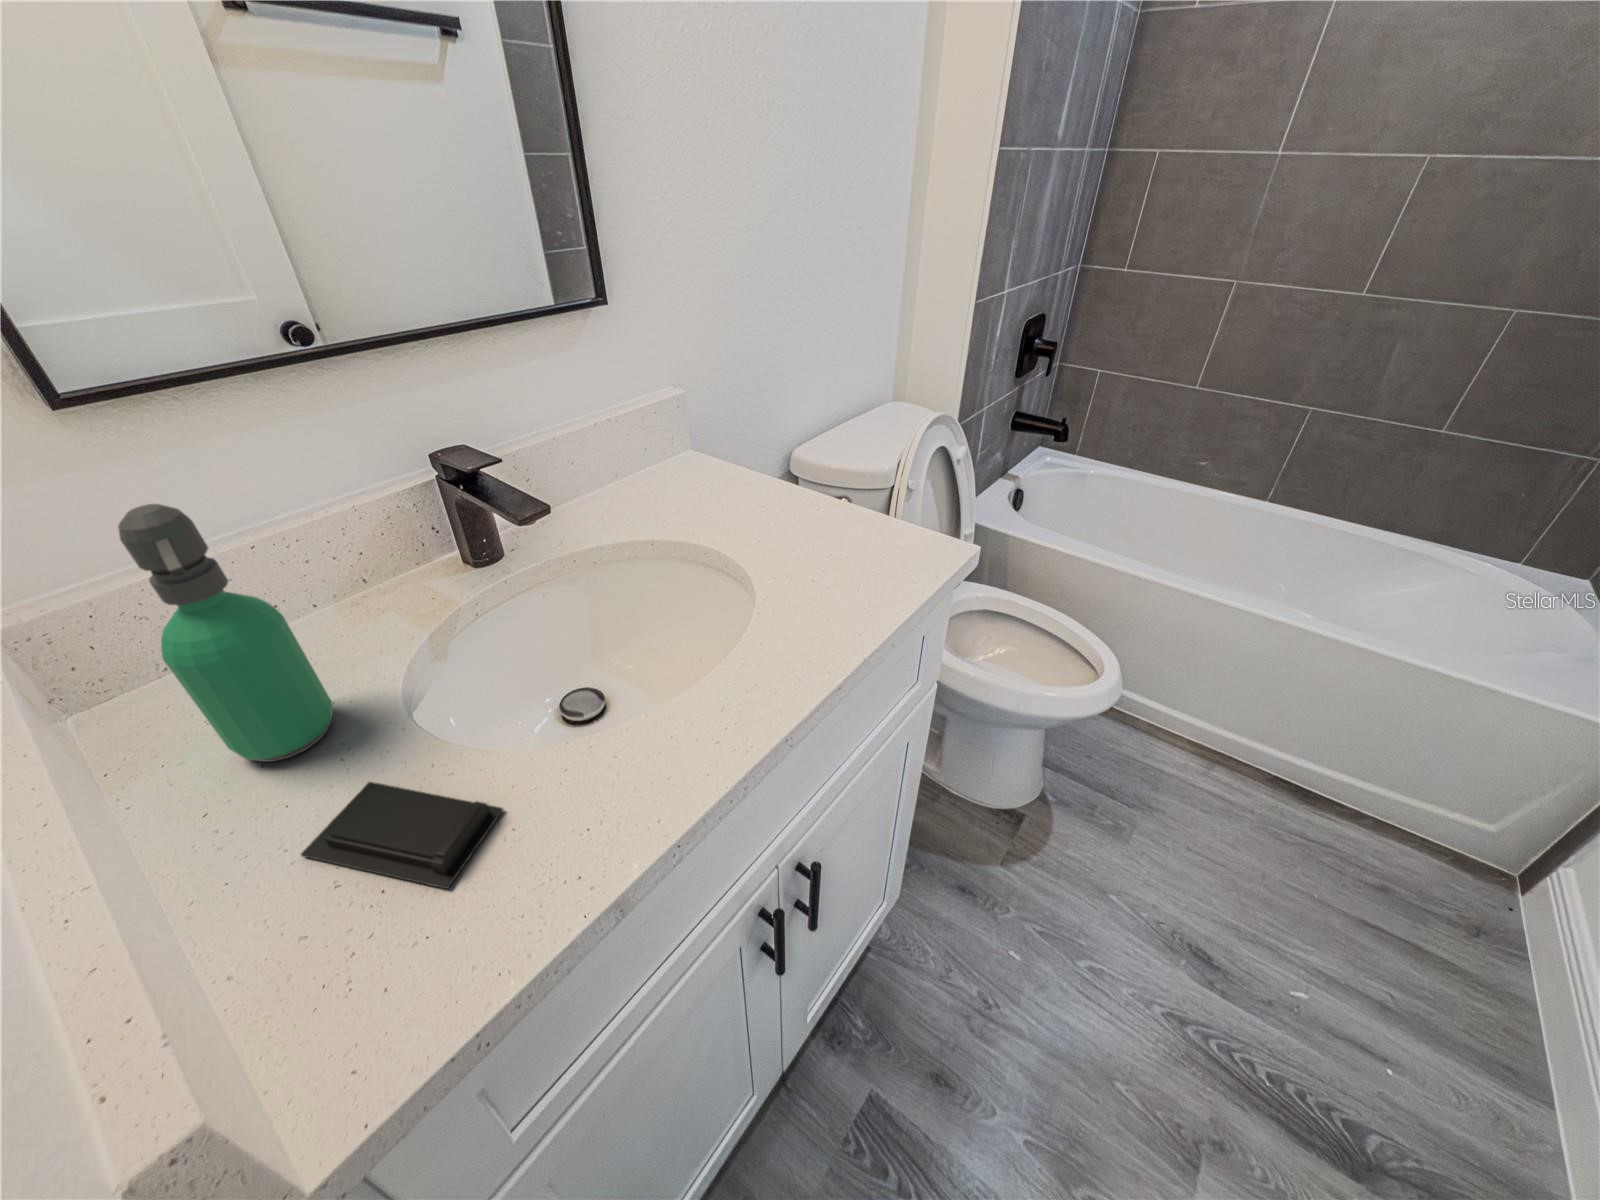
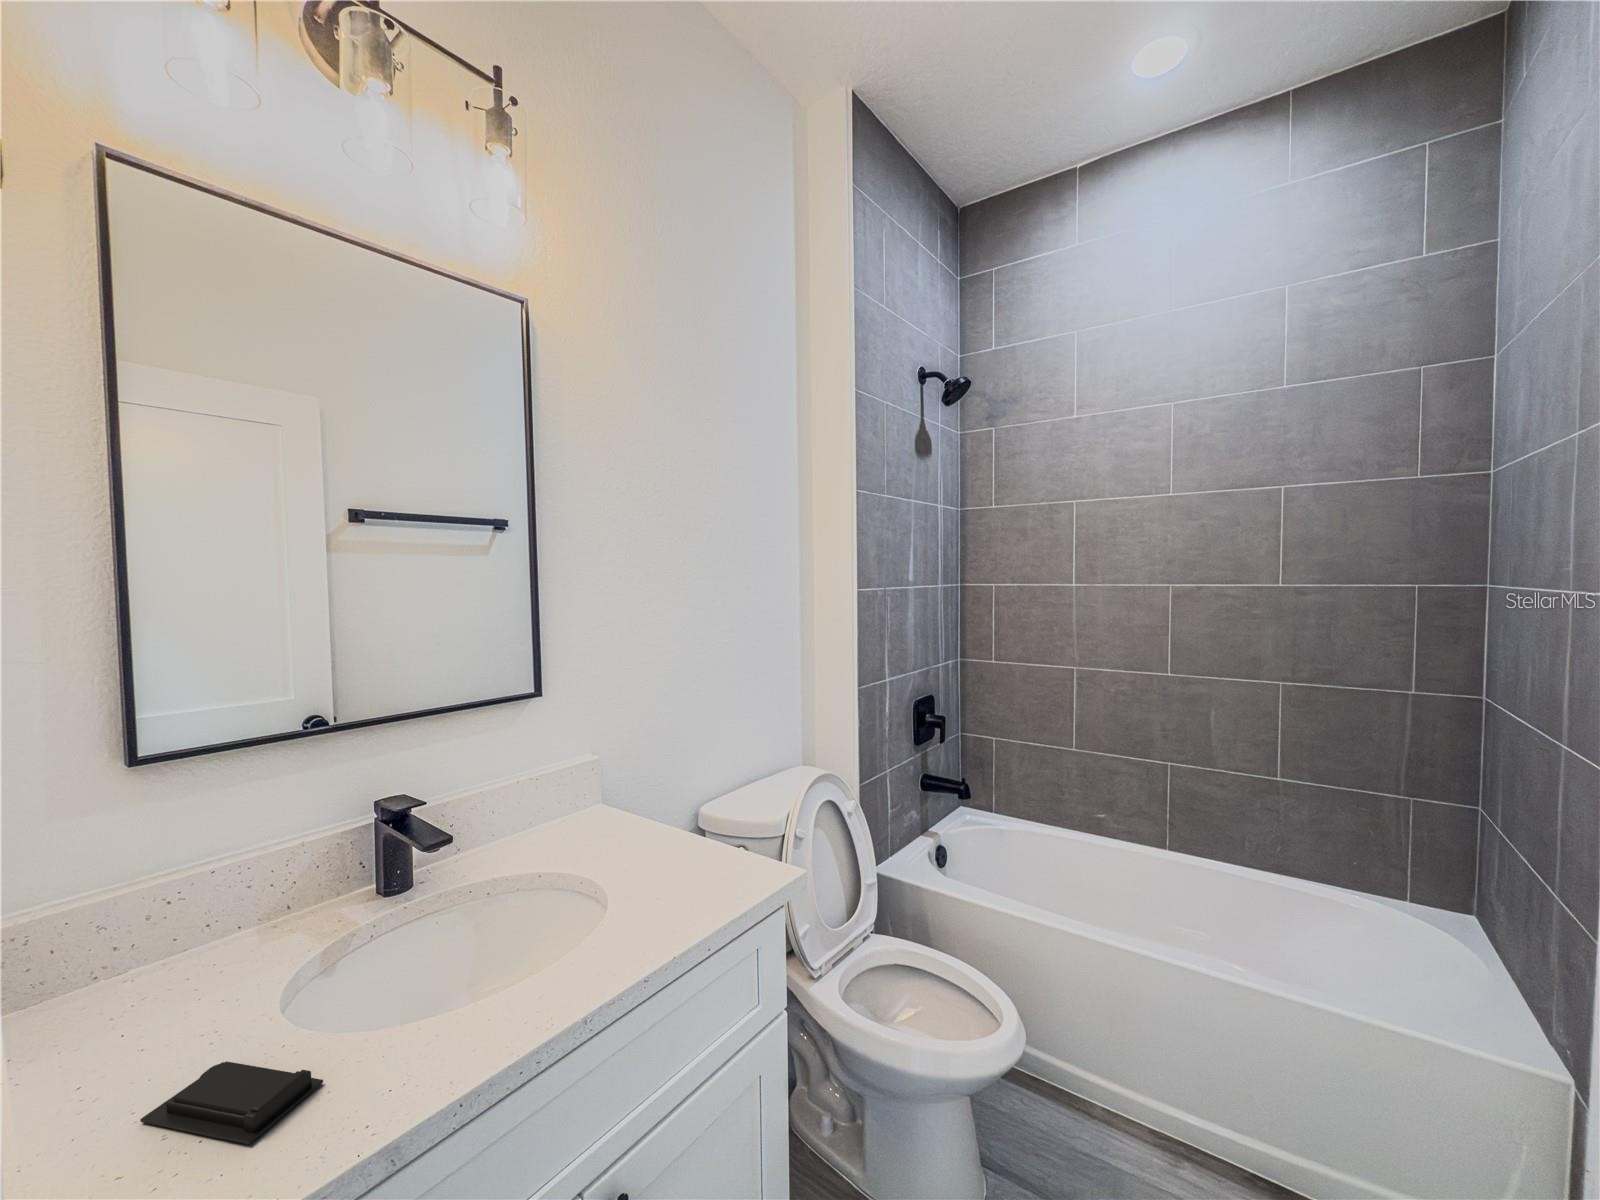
soap dispenser: present [118,504,333,762] -> none [115,823,221,1049]

